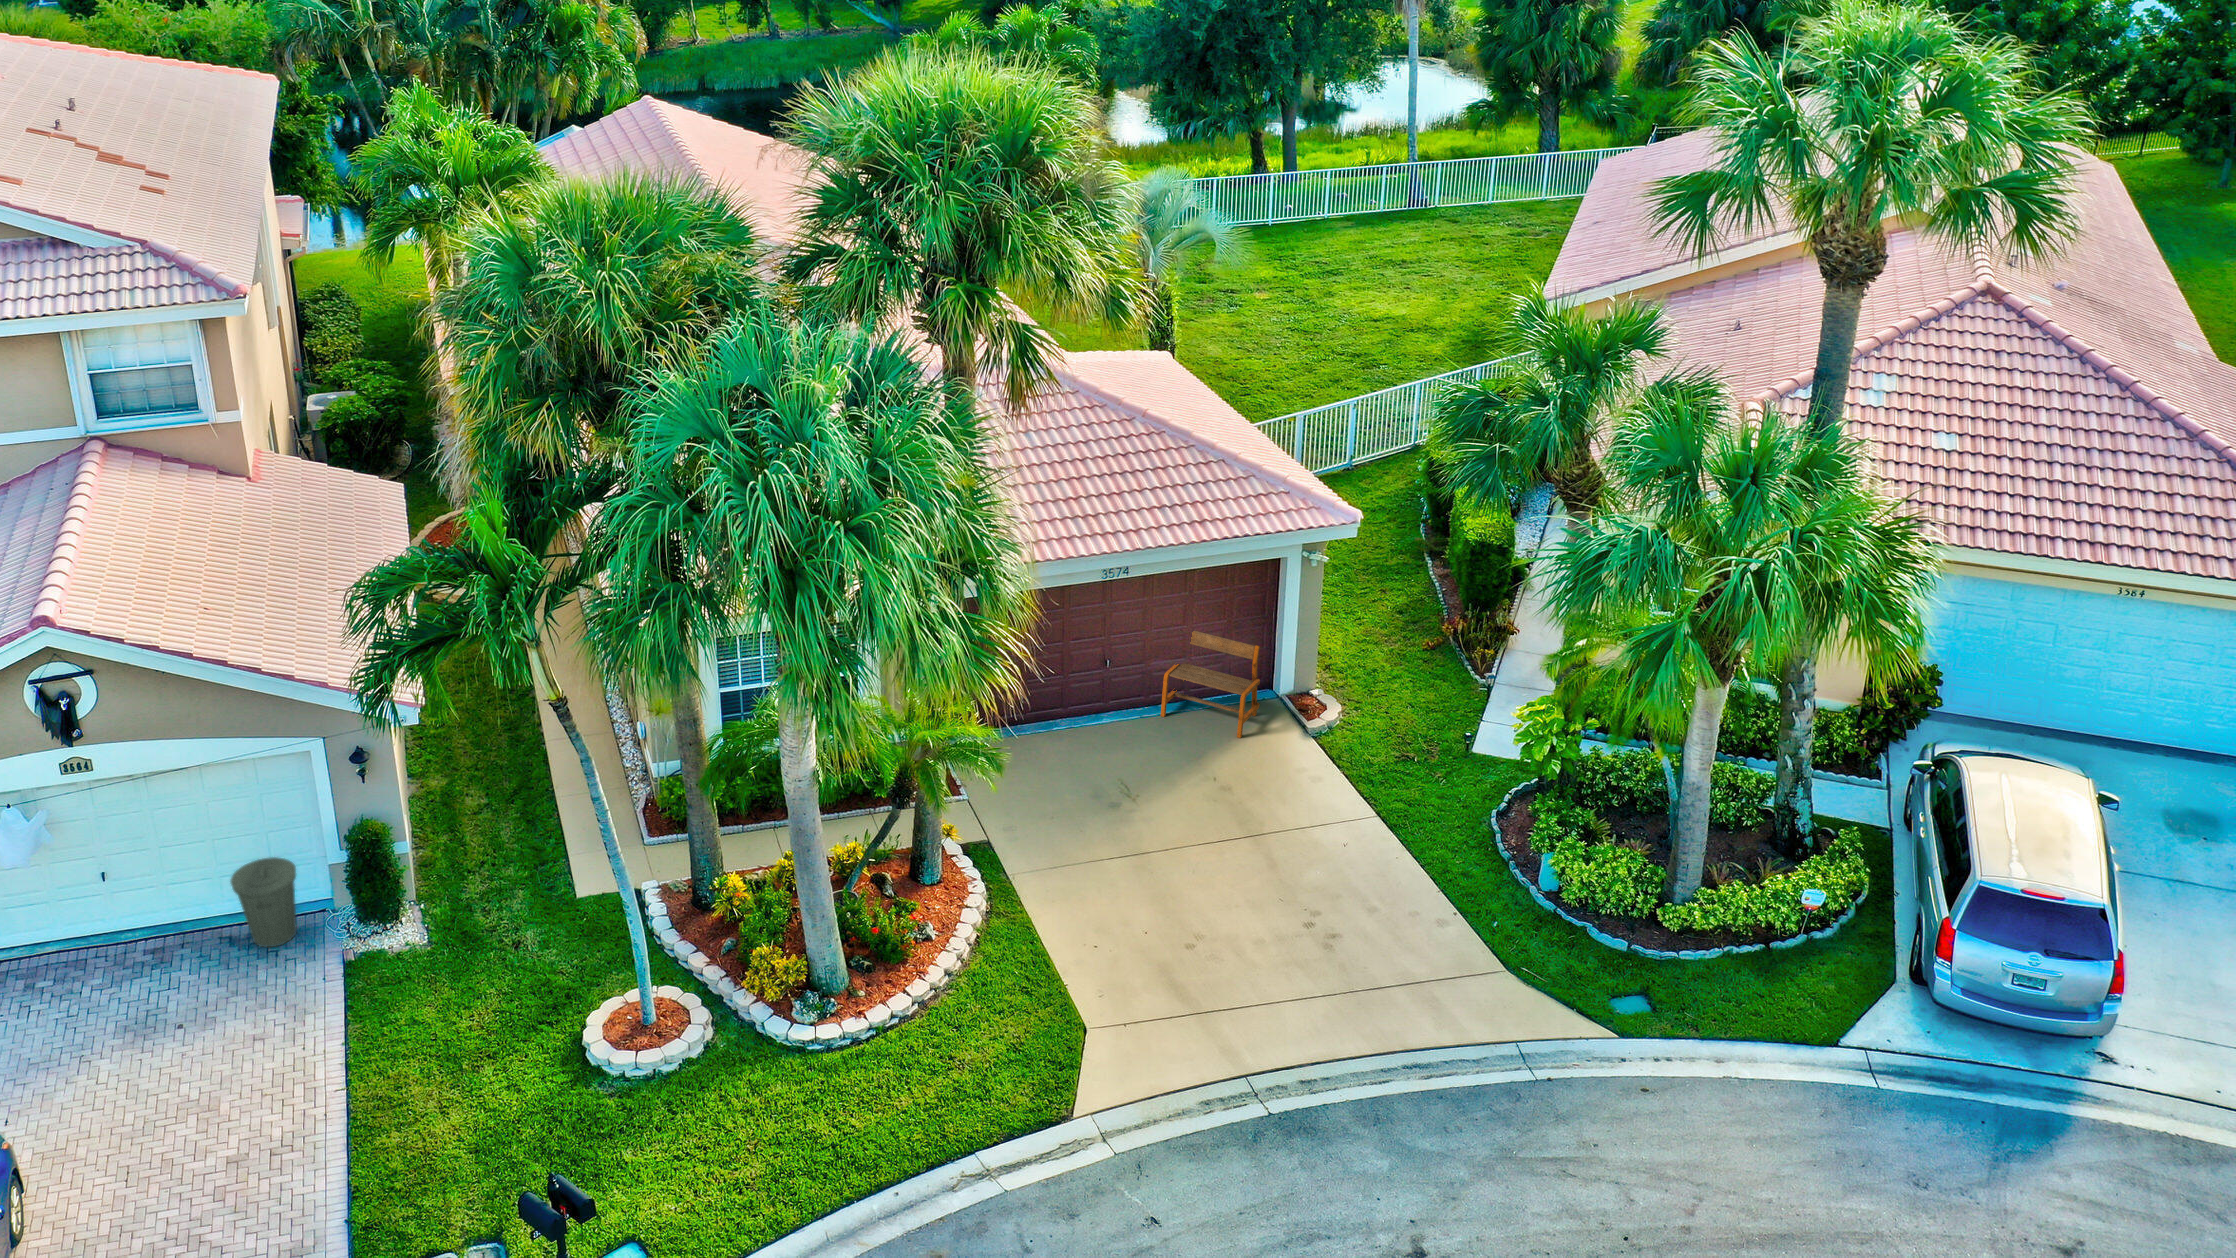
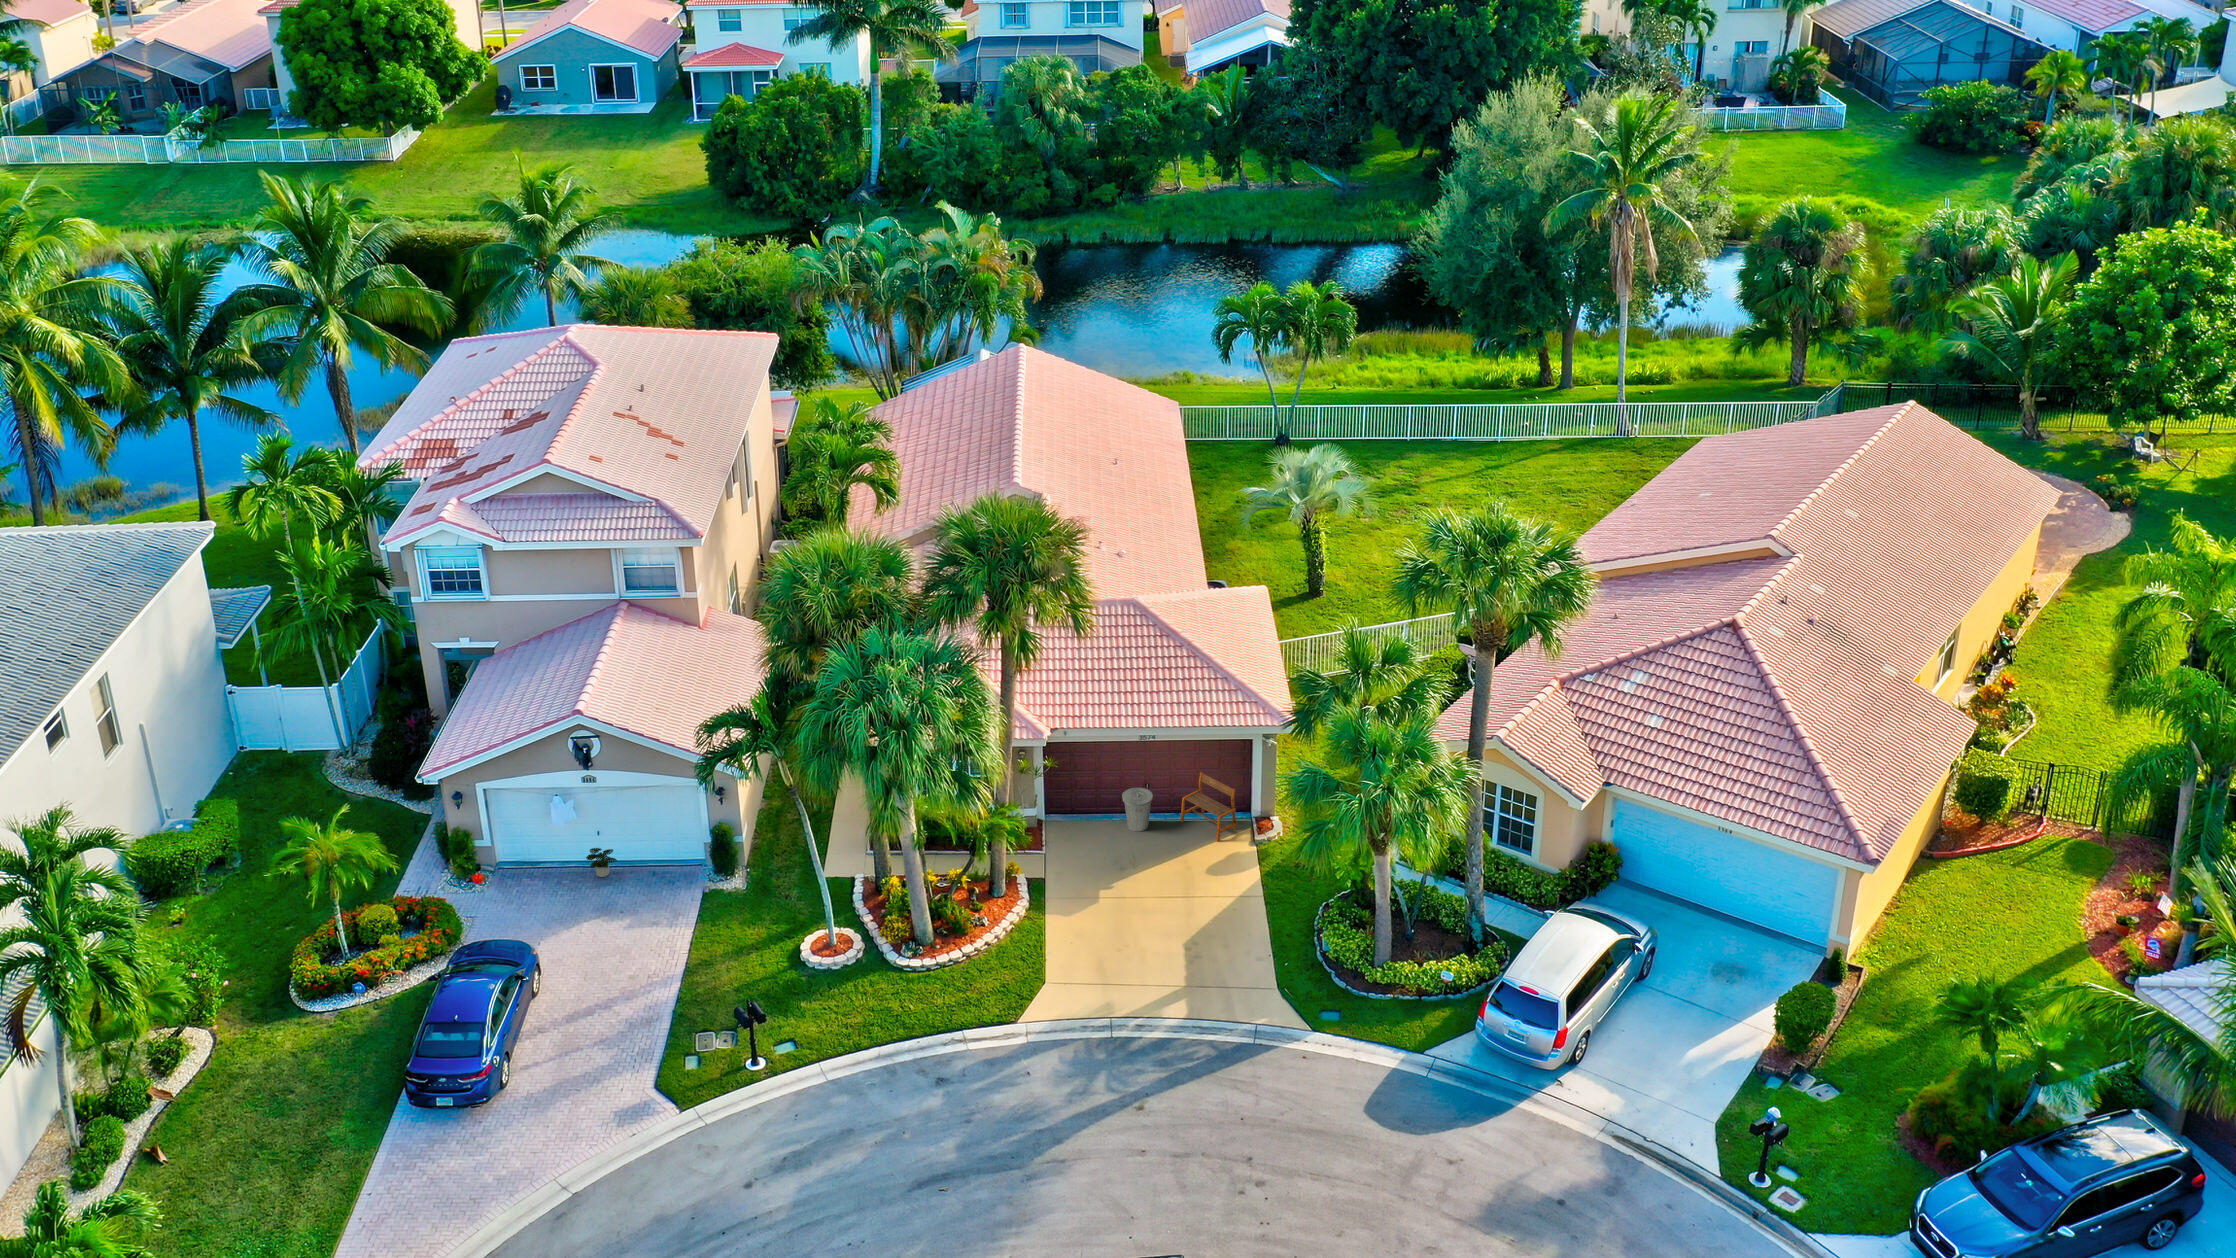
trash can: present [231,857,297,947] -> present [1122,788,1153,831]
potted plant: none [82,902,152,962] -> present [586,848,617,877]

